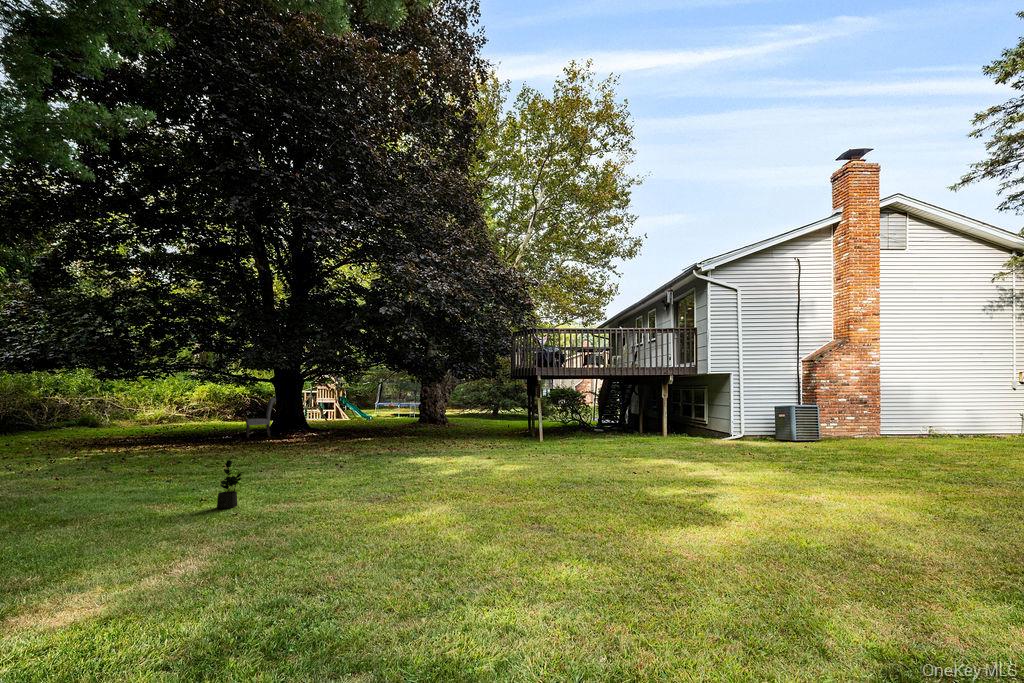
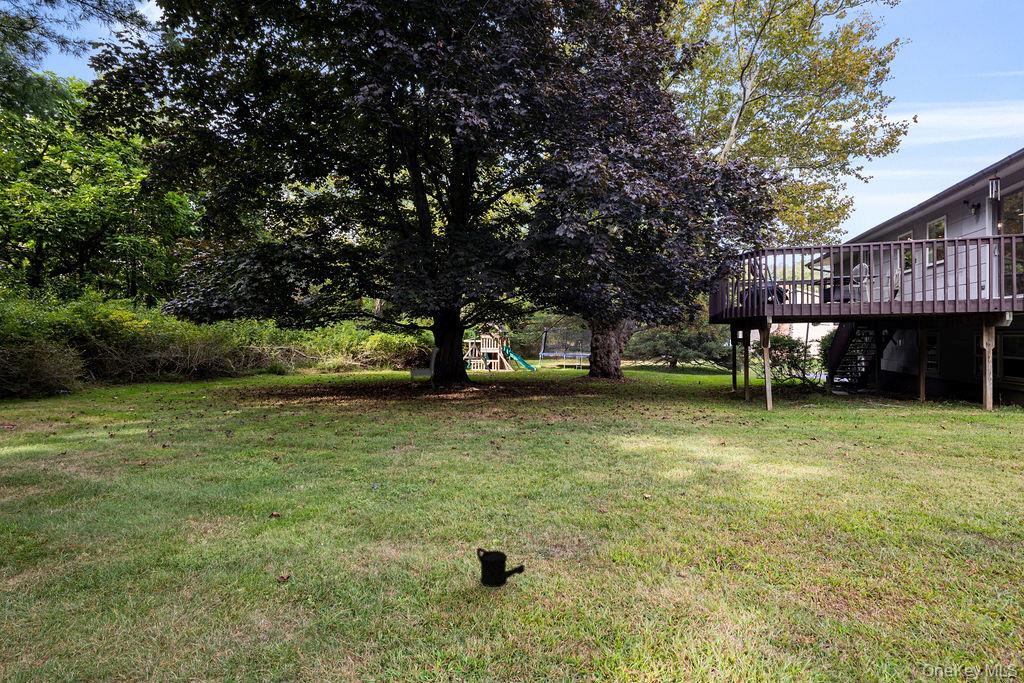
potted plant: present [217,460,243,508] -> none [352,430,384,495]
watering can: none [317,520,346,540] -> present [477,548,524,587]

